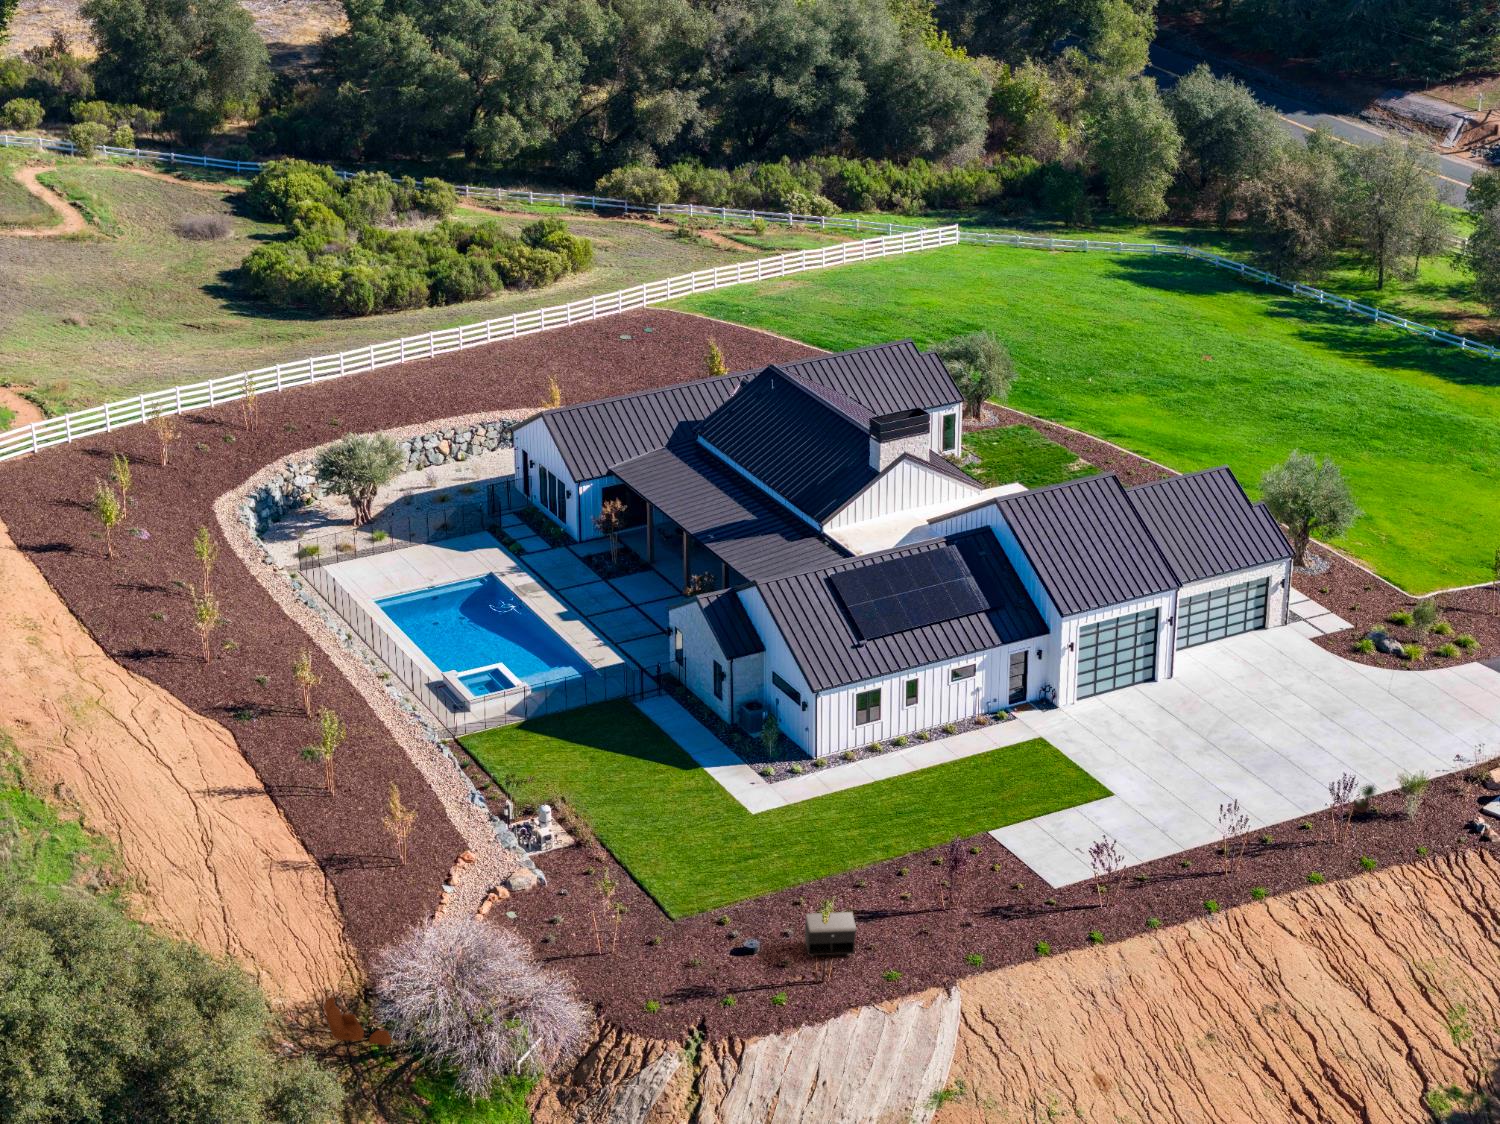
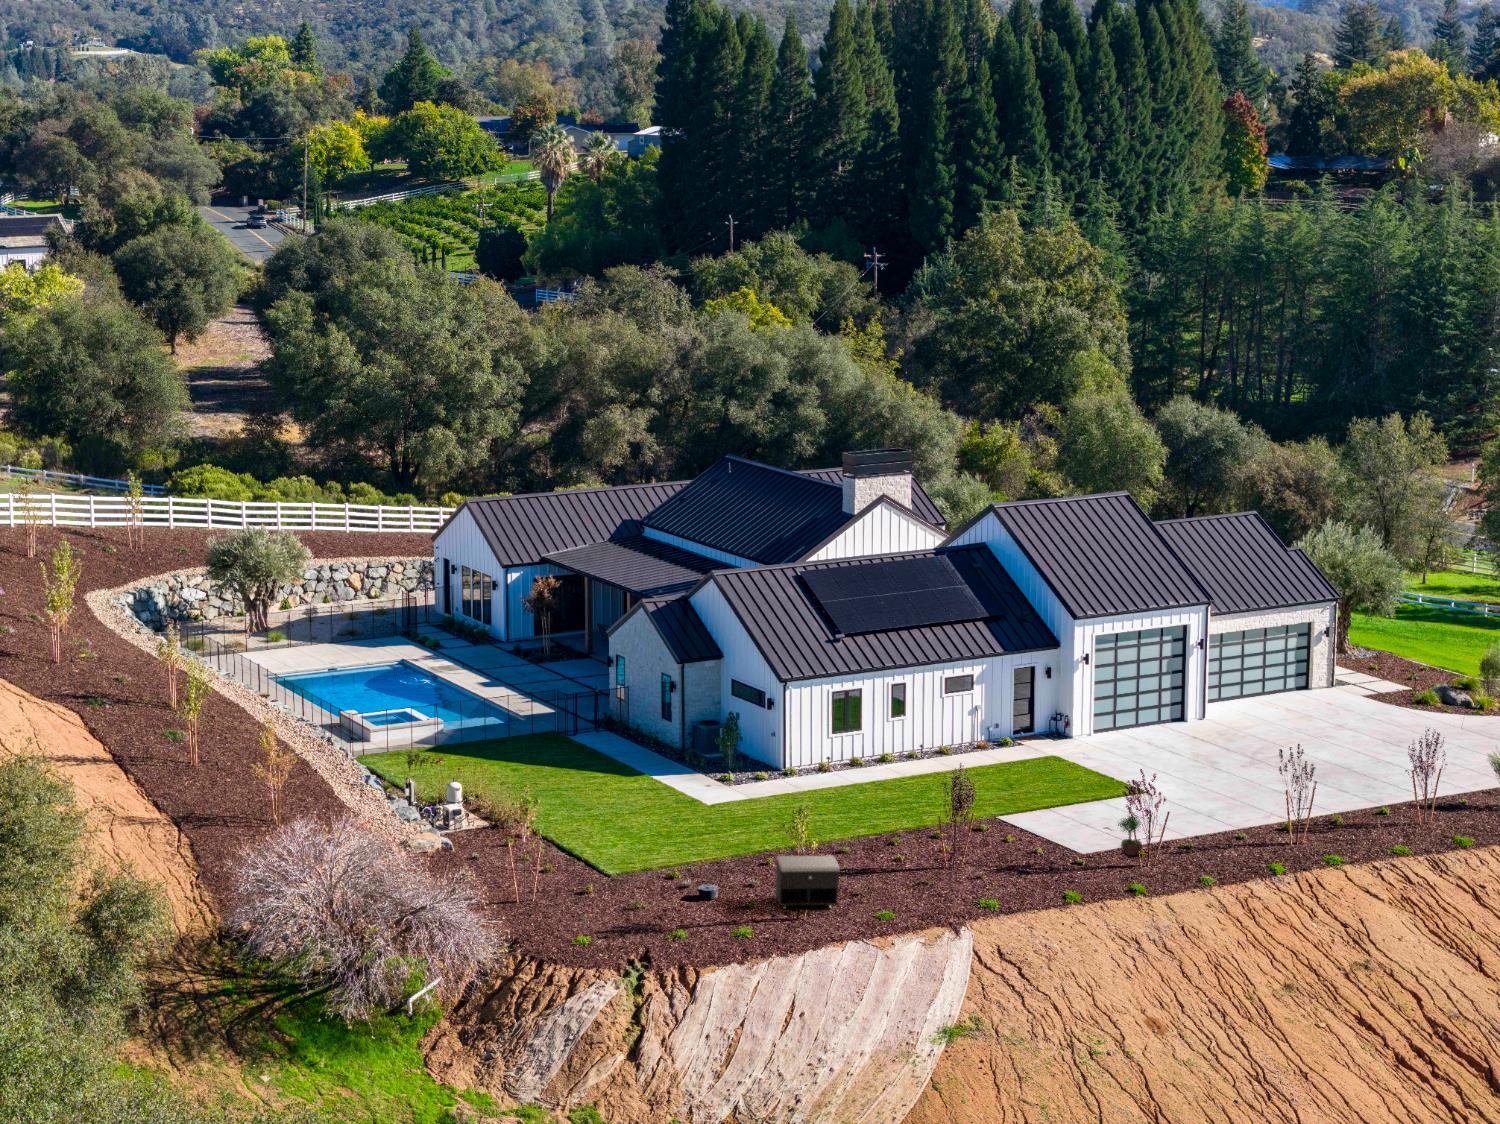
potted tree: present [1353,785,1376,813] -> present [1118,816,1142,855]
lounge chair: present [324,997,392,1052] -> none [162,902,247,979]

